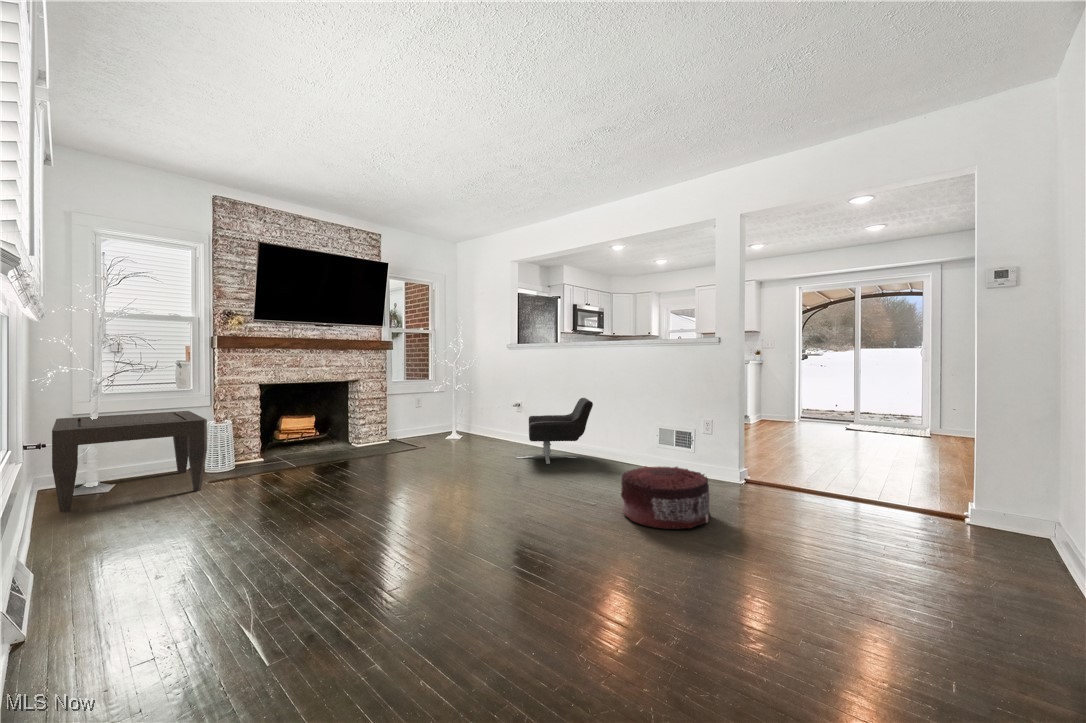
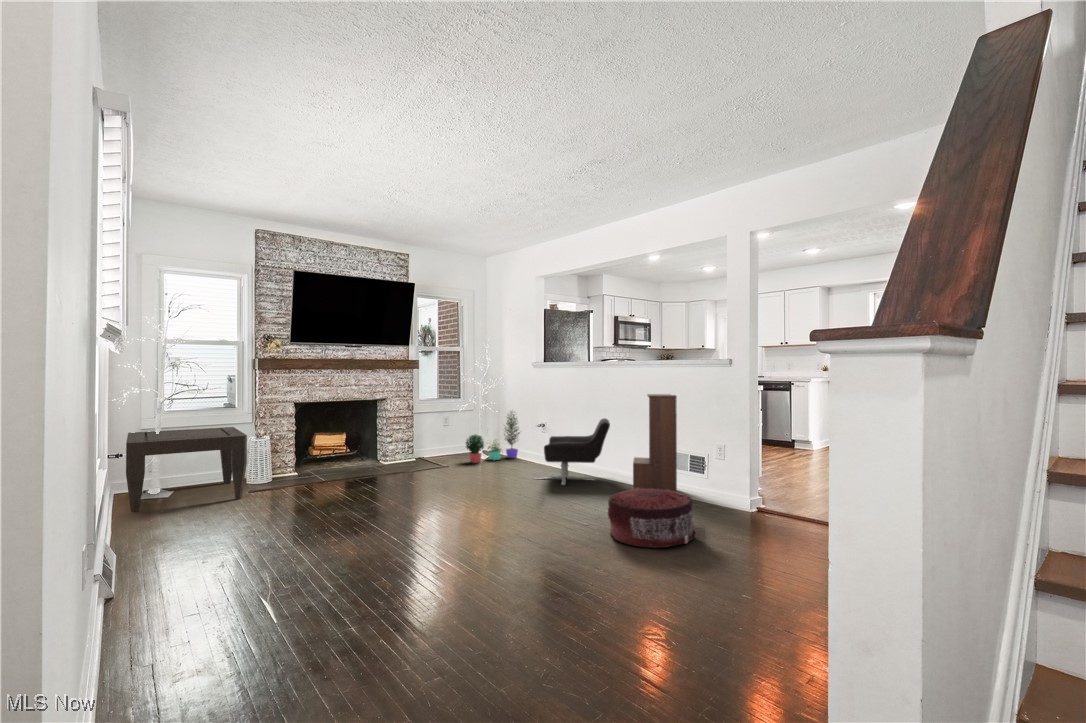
bookshelf: none [618,373,664,473] -> present [633,394,677,491]
potted plant: none [440,391,494,444] -> present [466,411,520,463]

